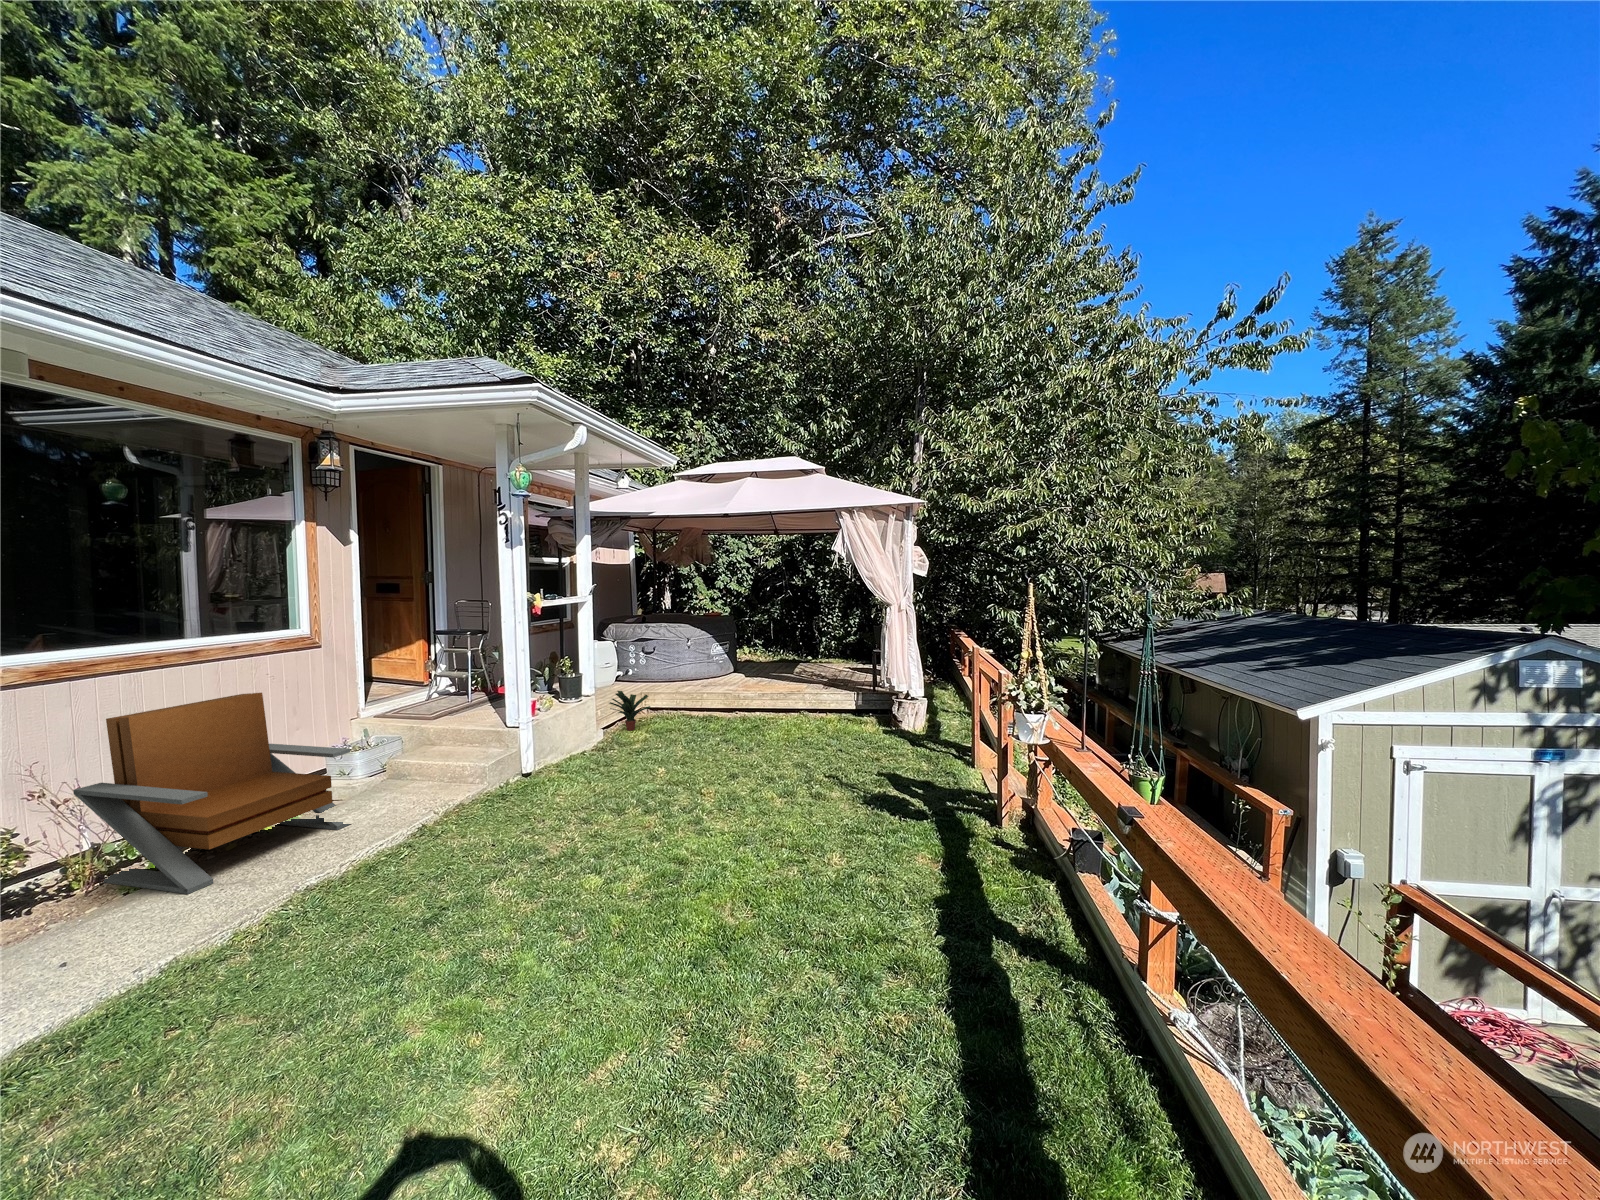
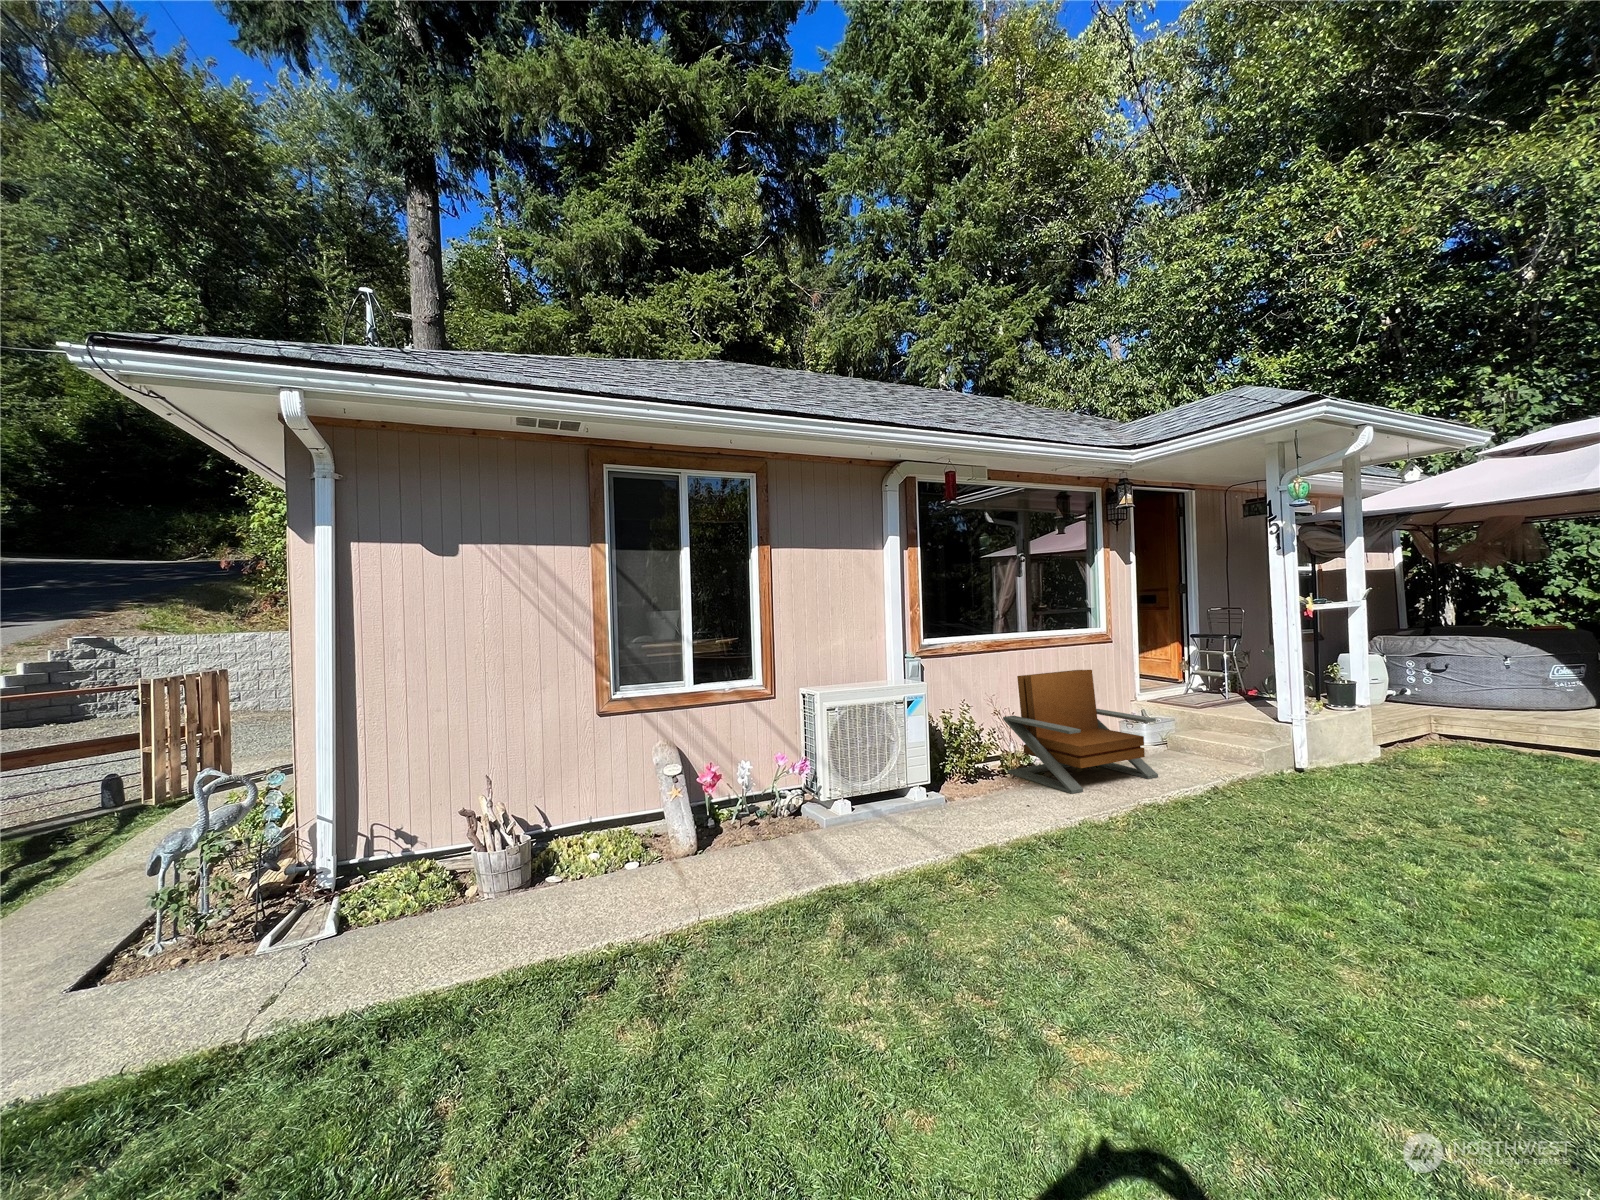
potted plant: present [609,691,651,731] -> none [1389,707,1451,753]

